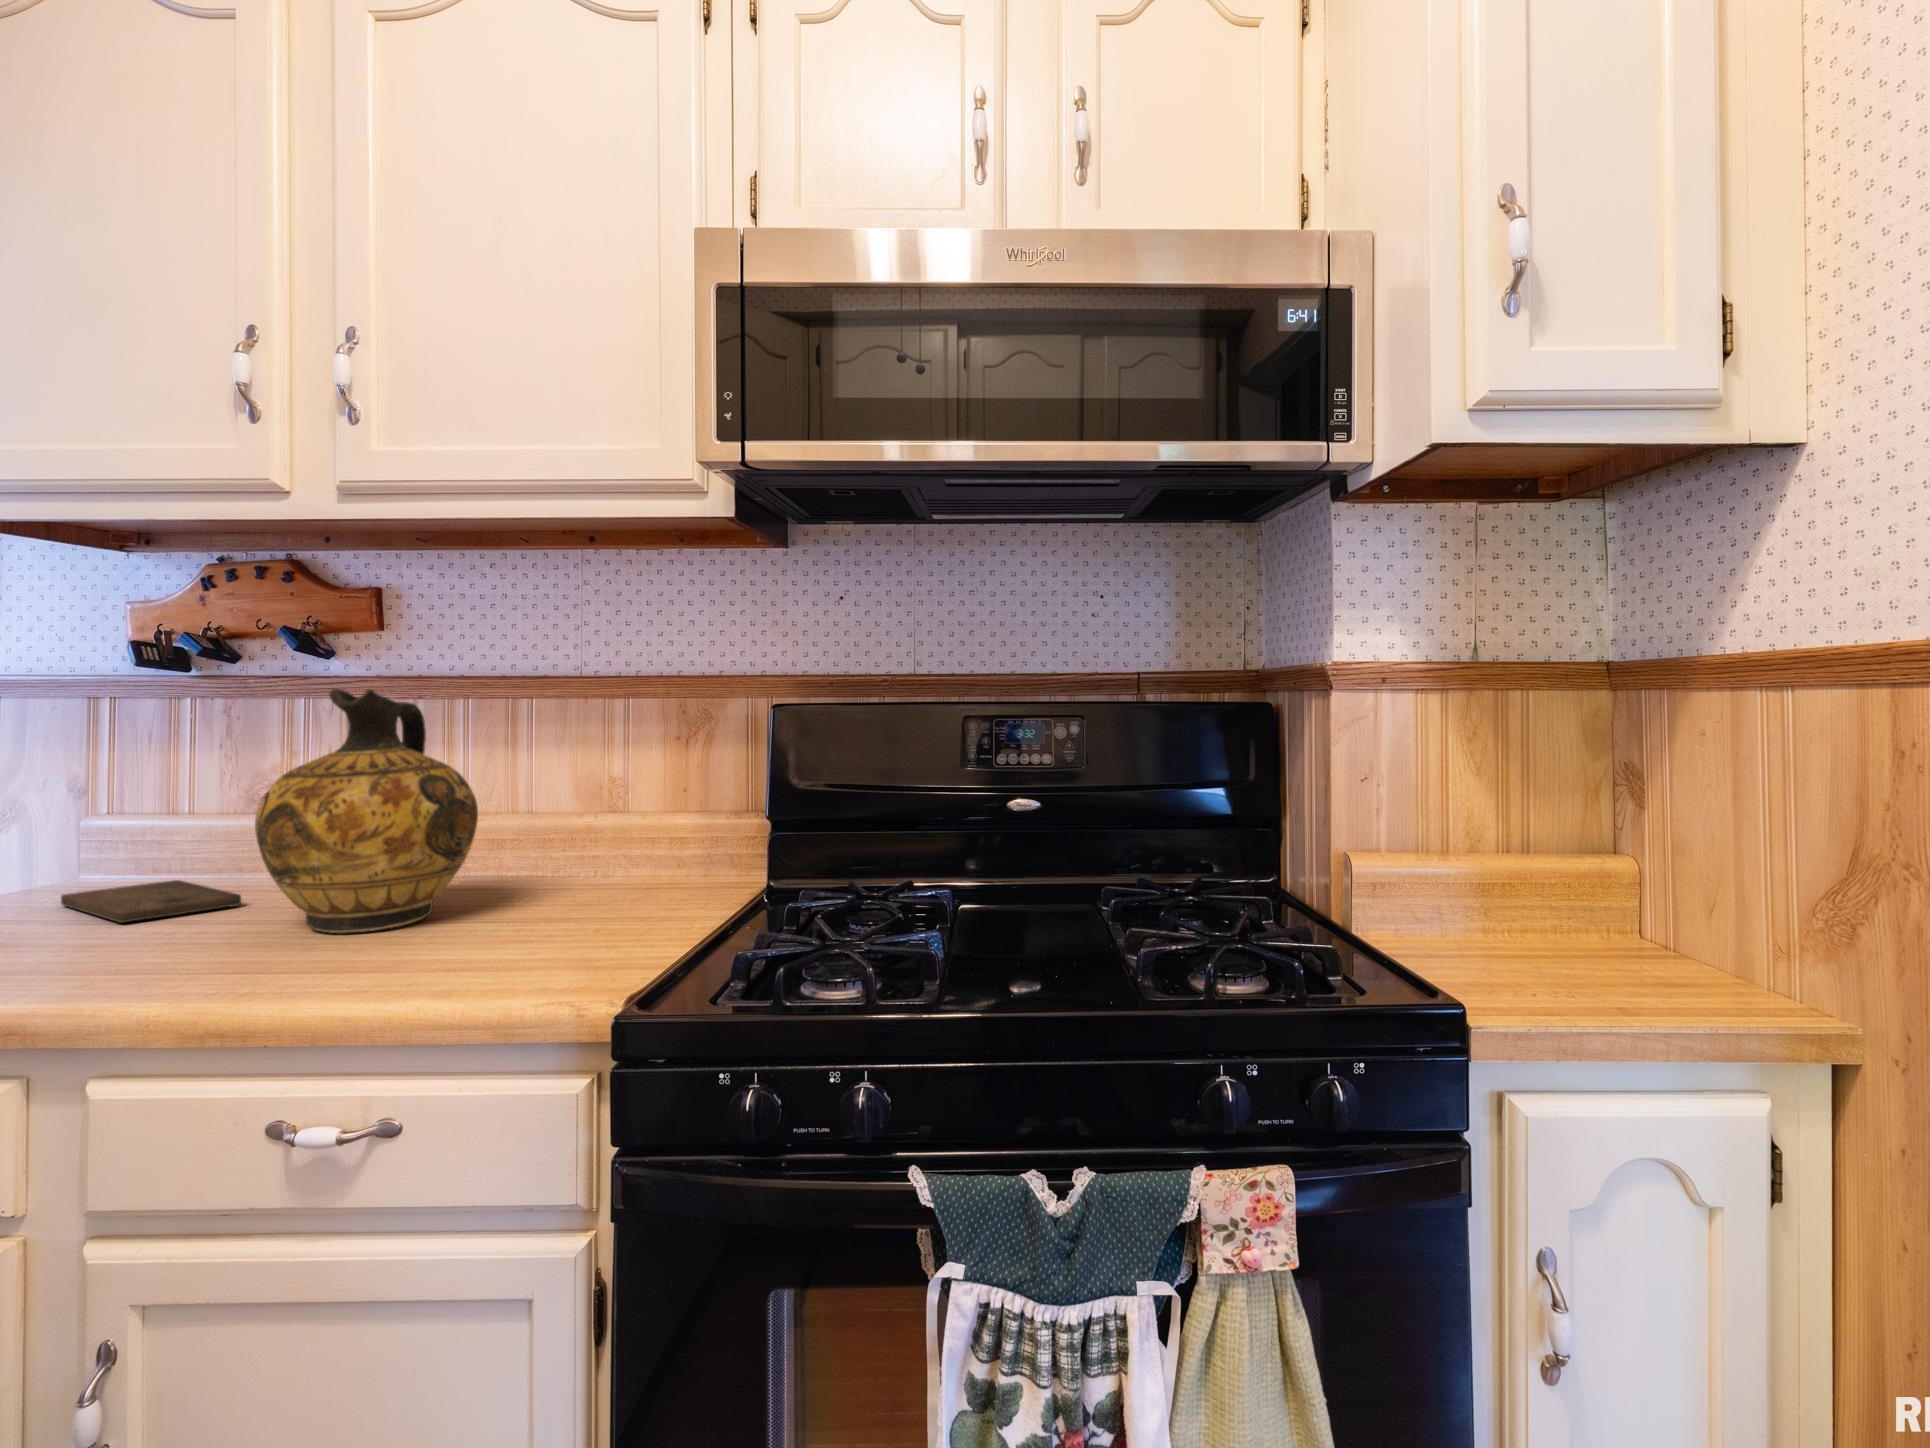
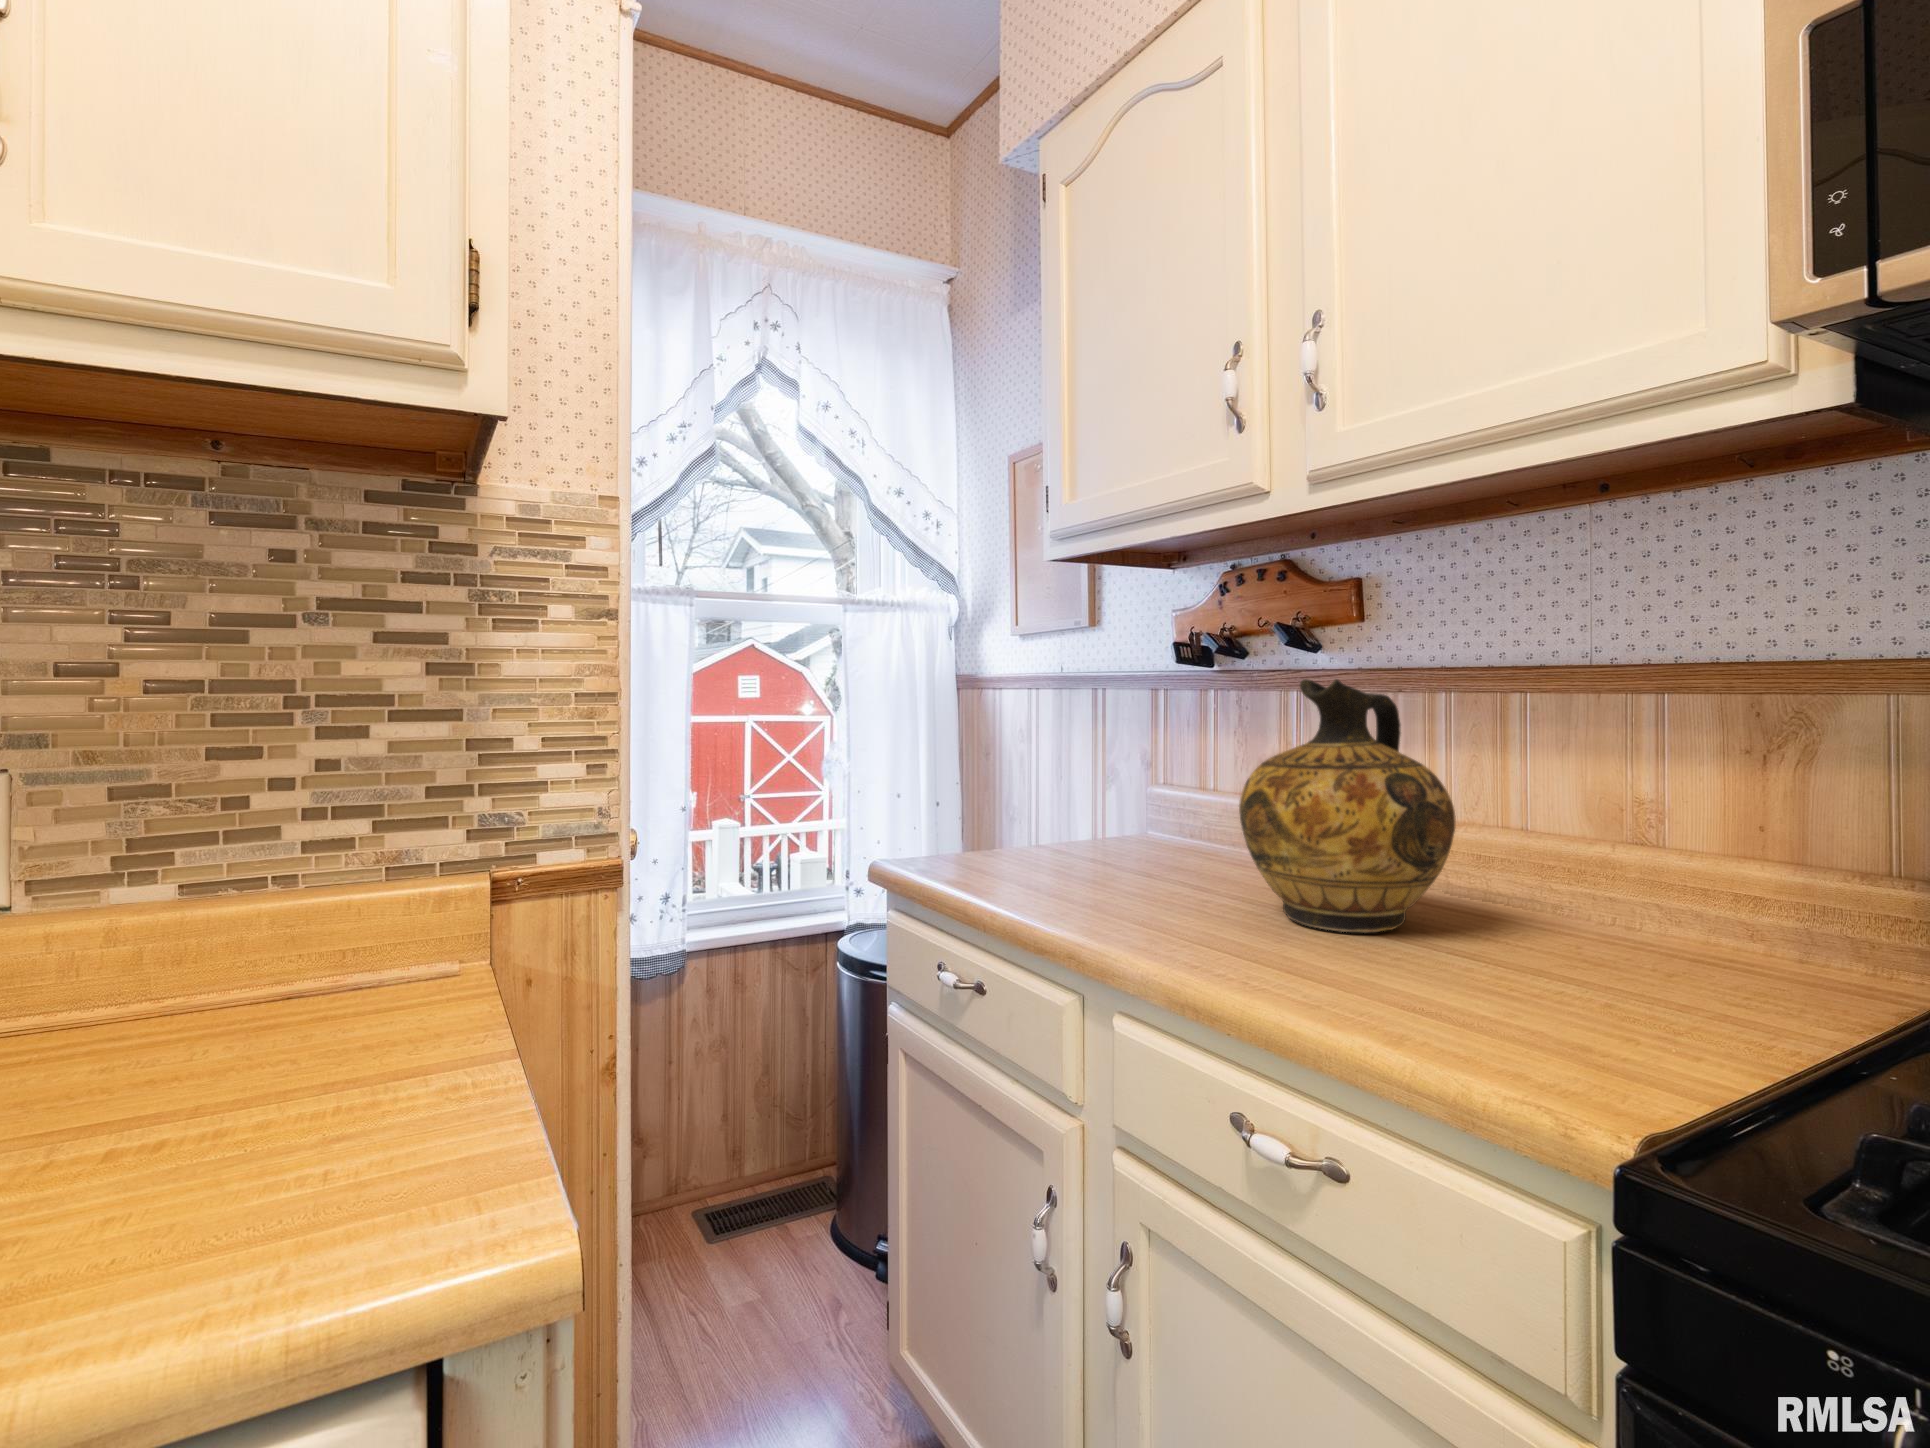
cutting board: present [61,880,241,923] -> none [1125,845,1241,878]

